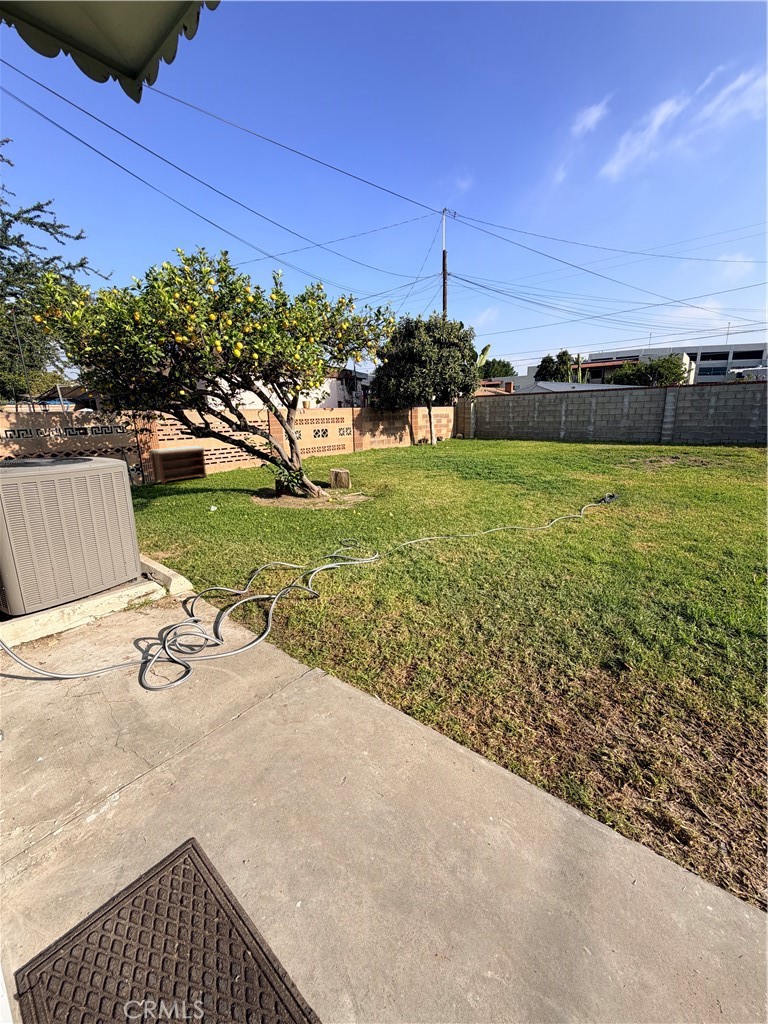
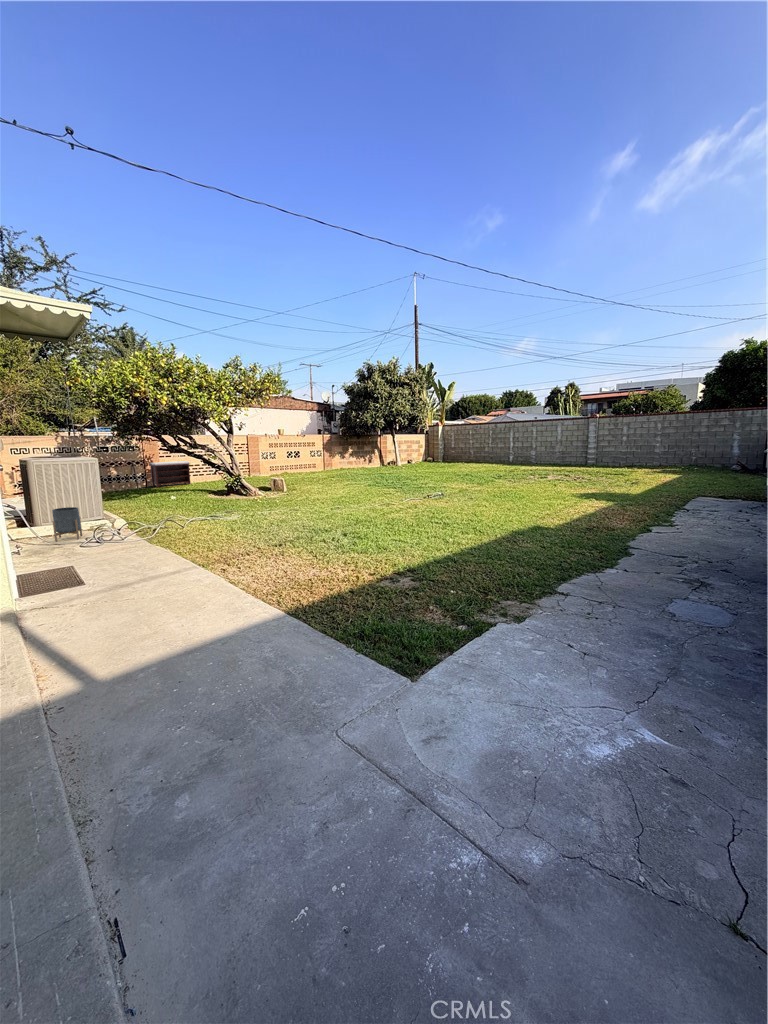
planter: none [38,574,106,660] -> present [52,507,82,541]

